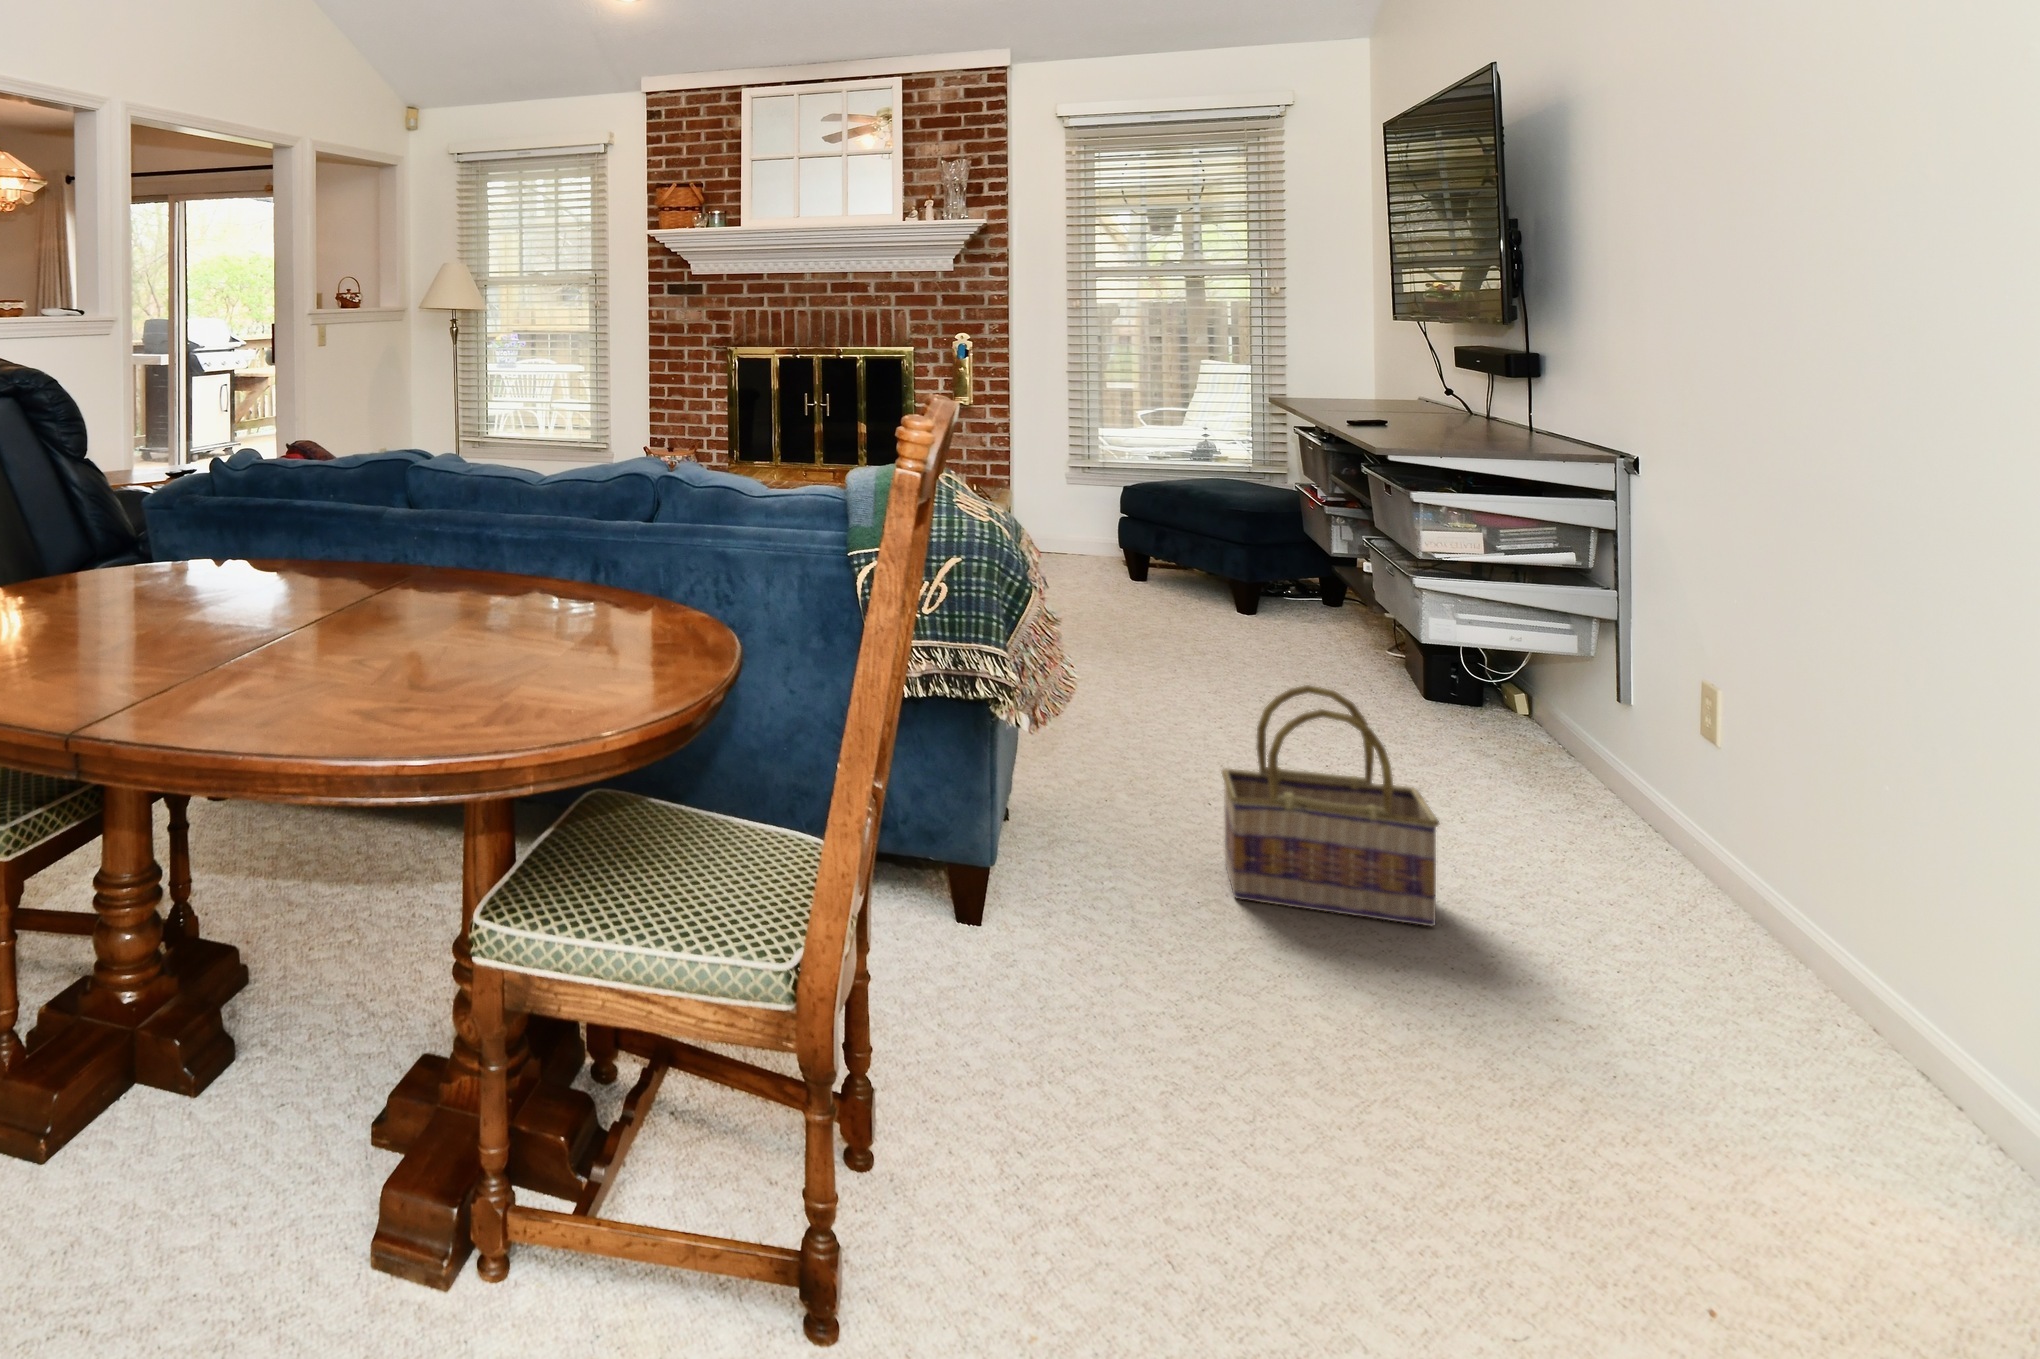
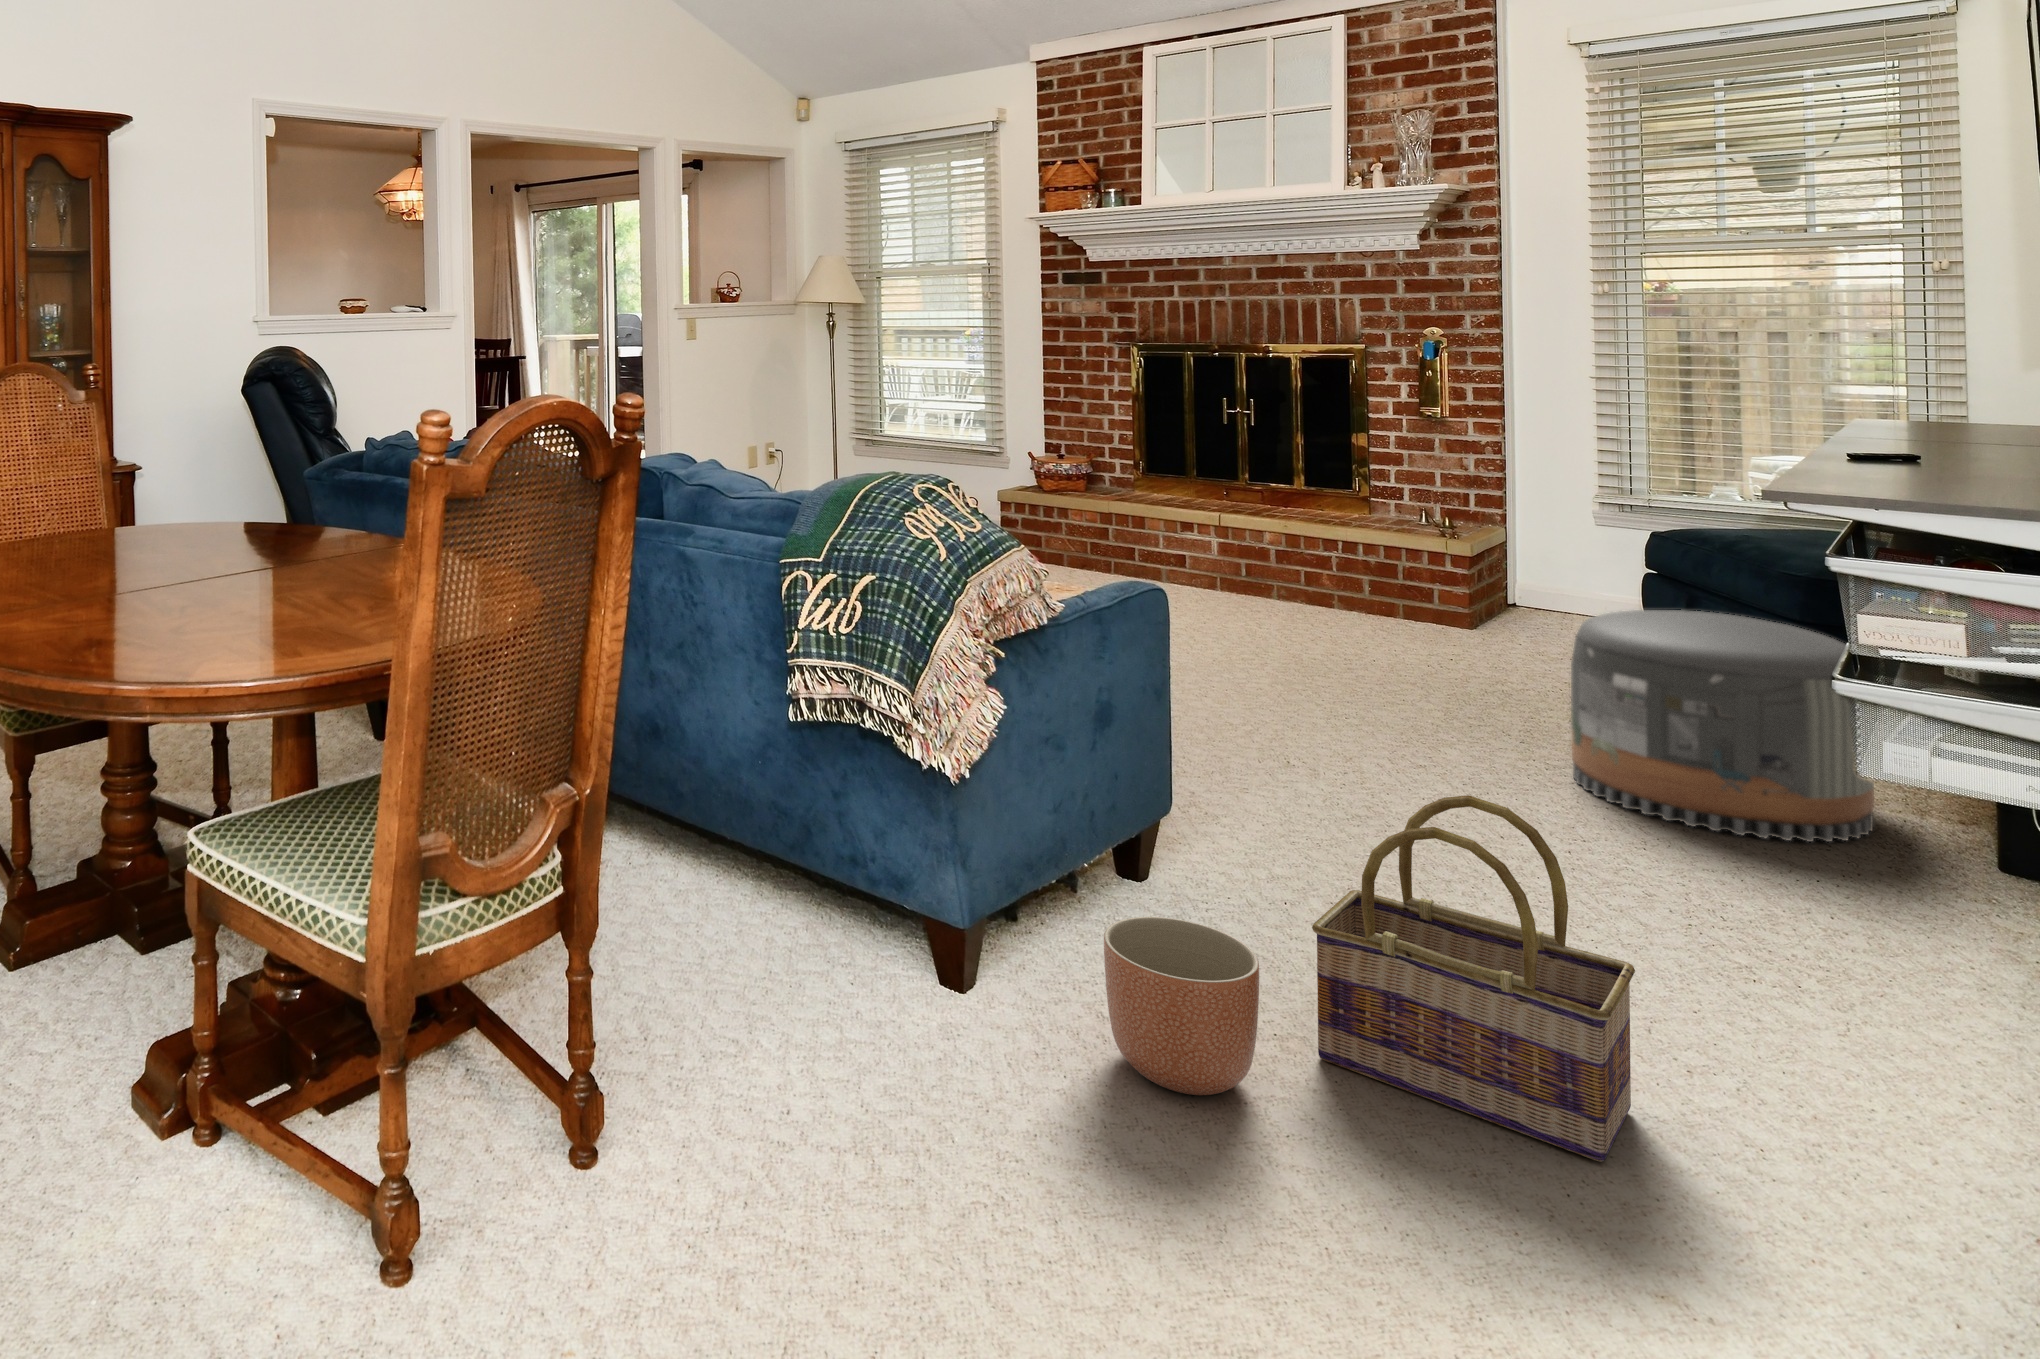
pouf: none [1173,544,1355,700] -> present [1571,610,1874,842]
planter: none [1112,811,1233,943] -> present [1104,917,1259,1095]

